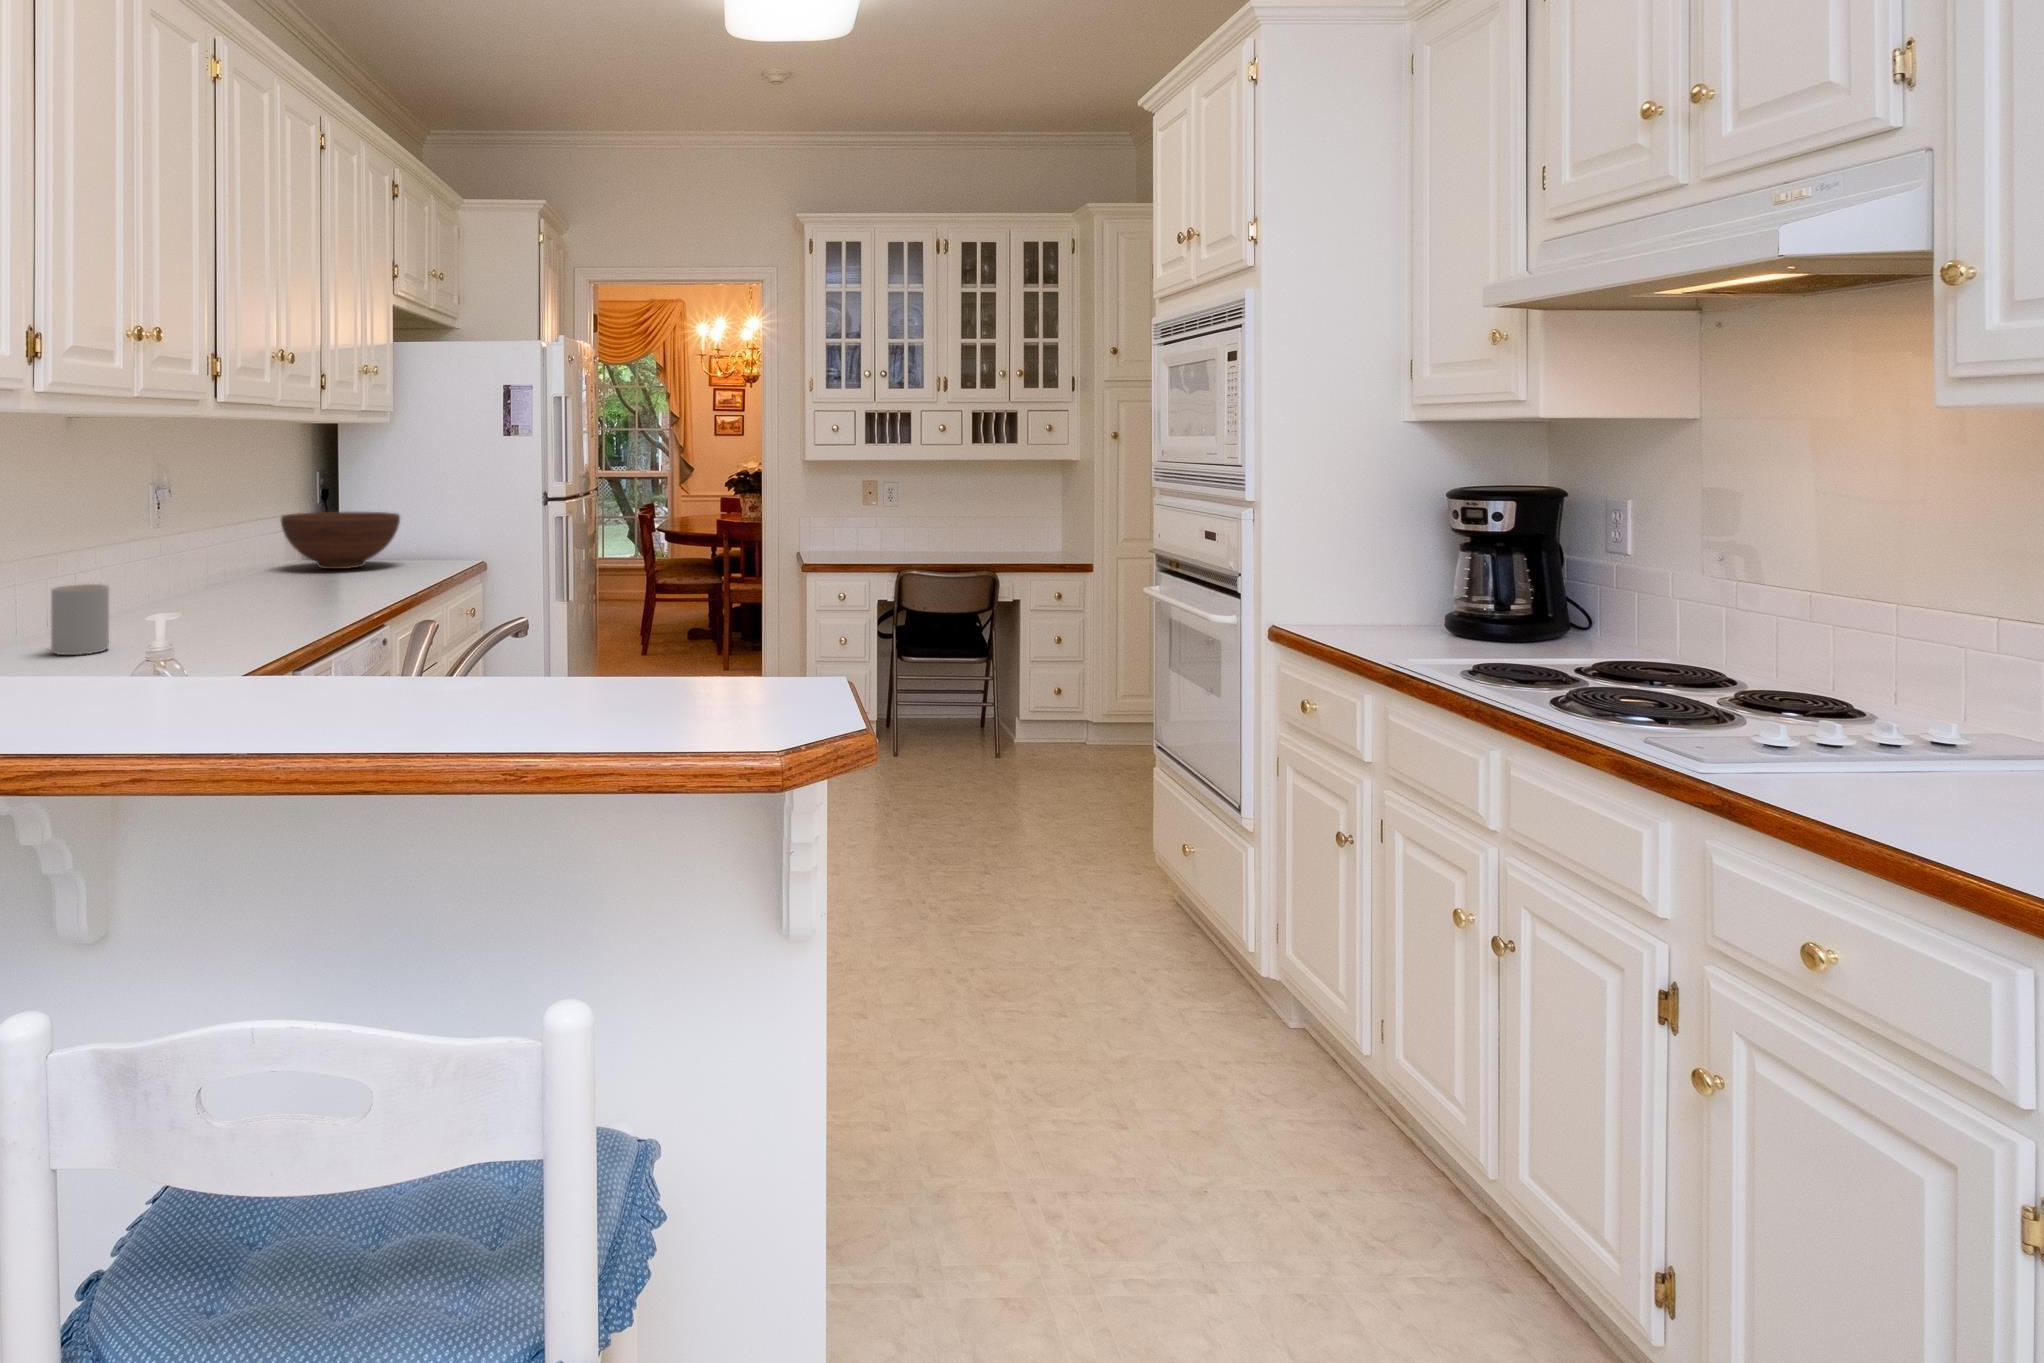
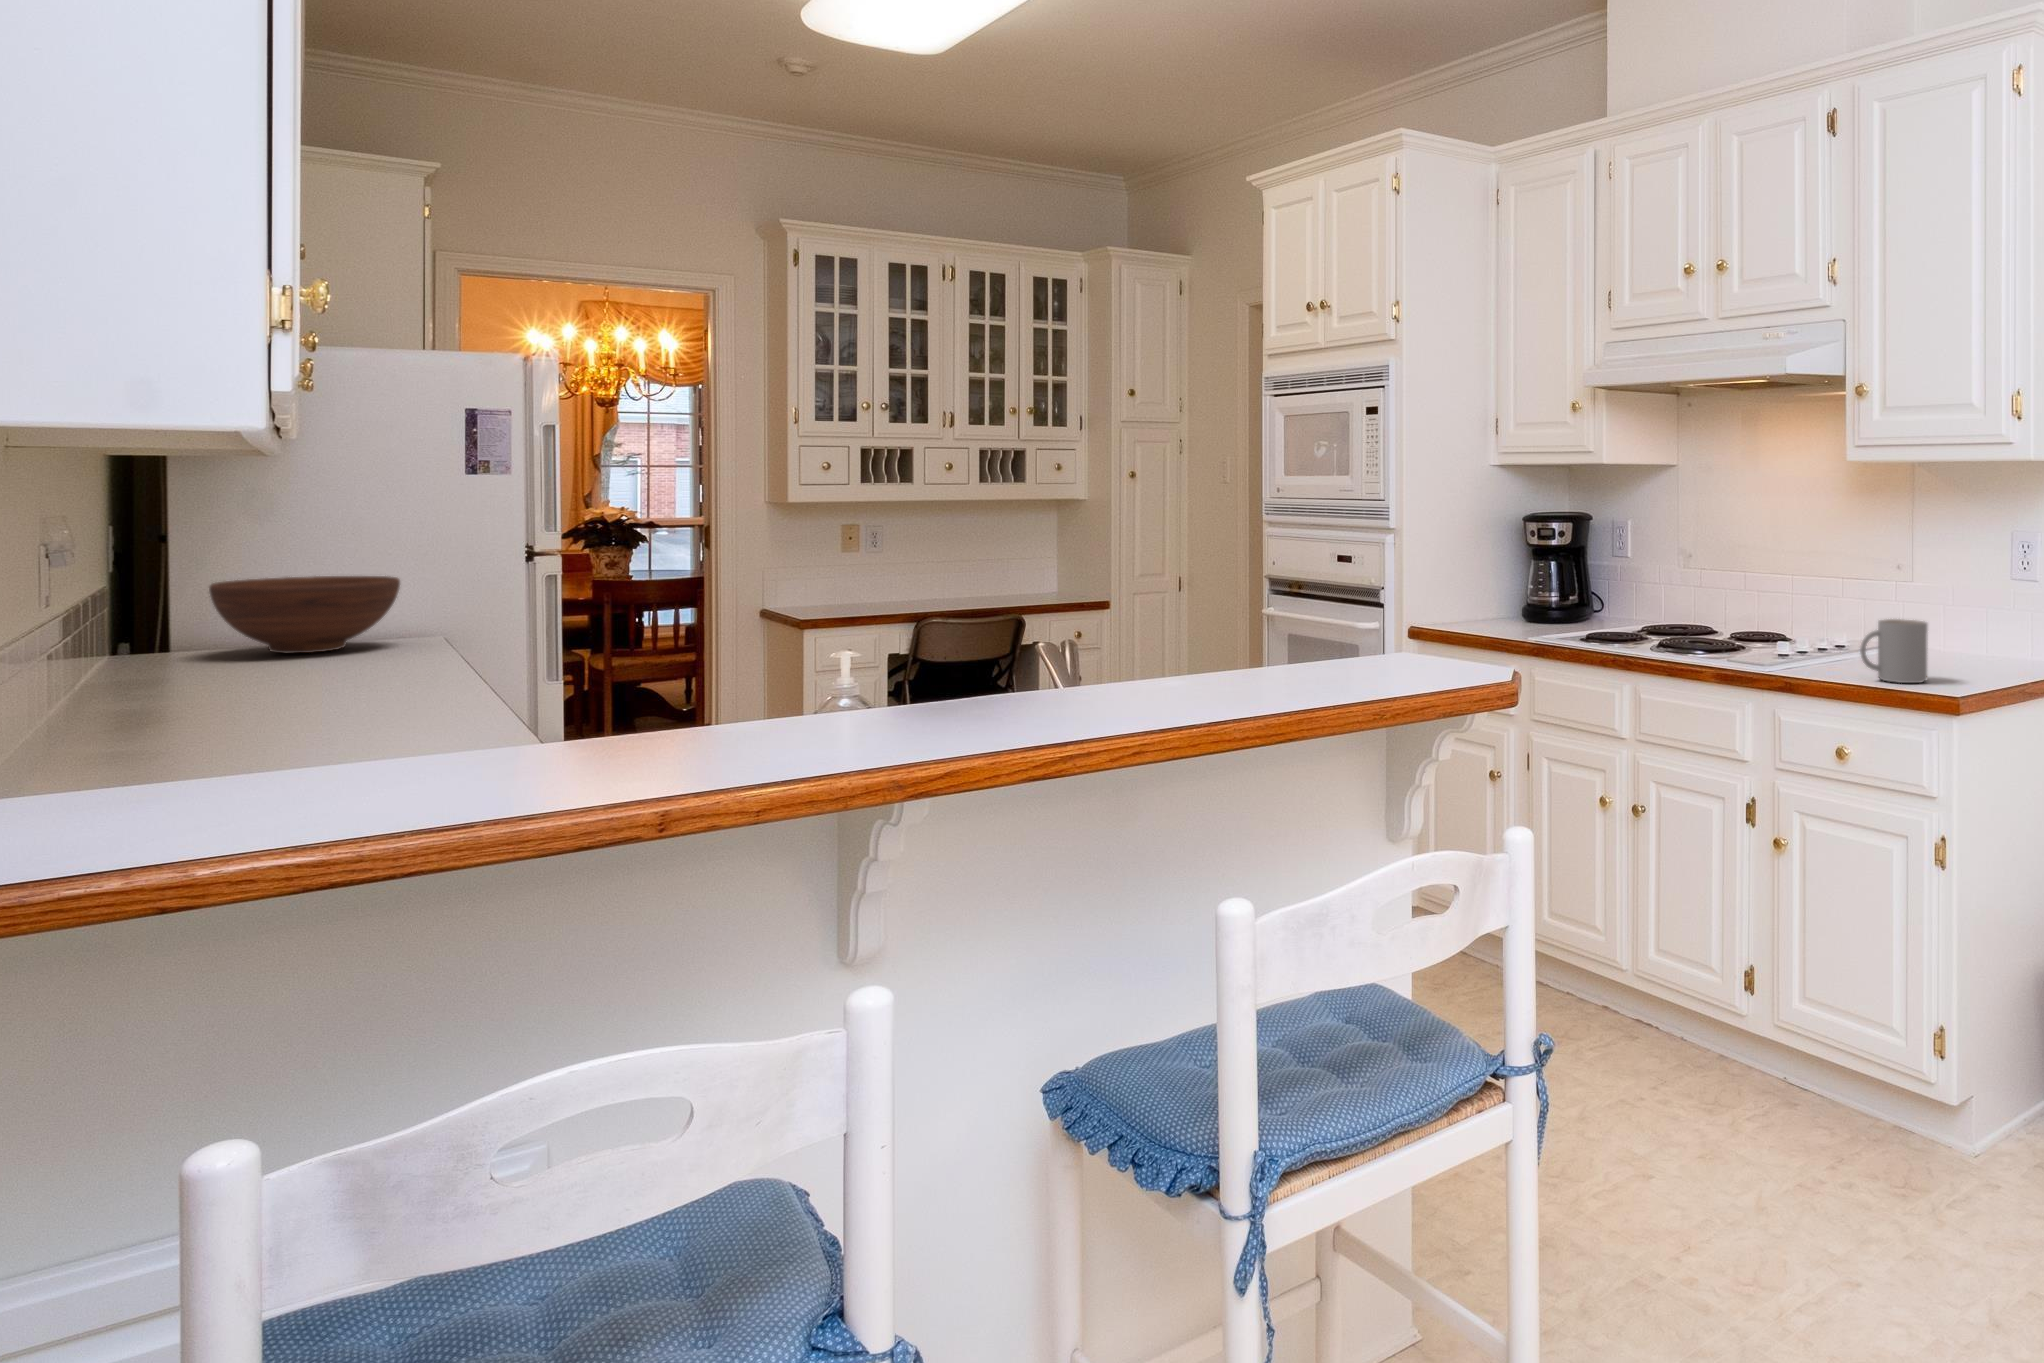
mug: present [51,584,109,655] -> present [1860,619,1928,683]

